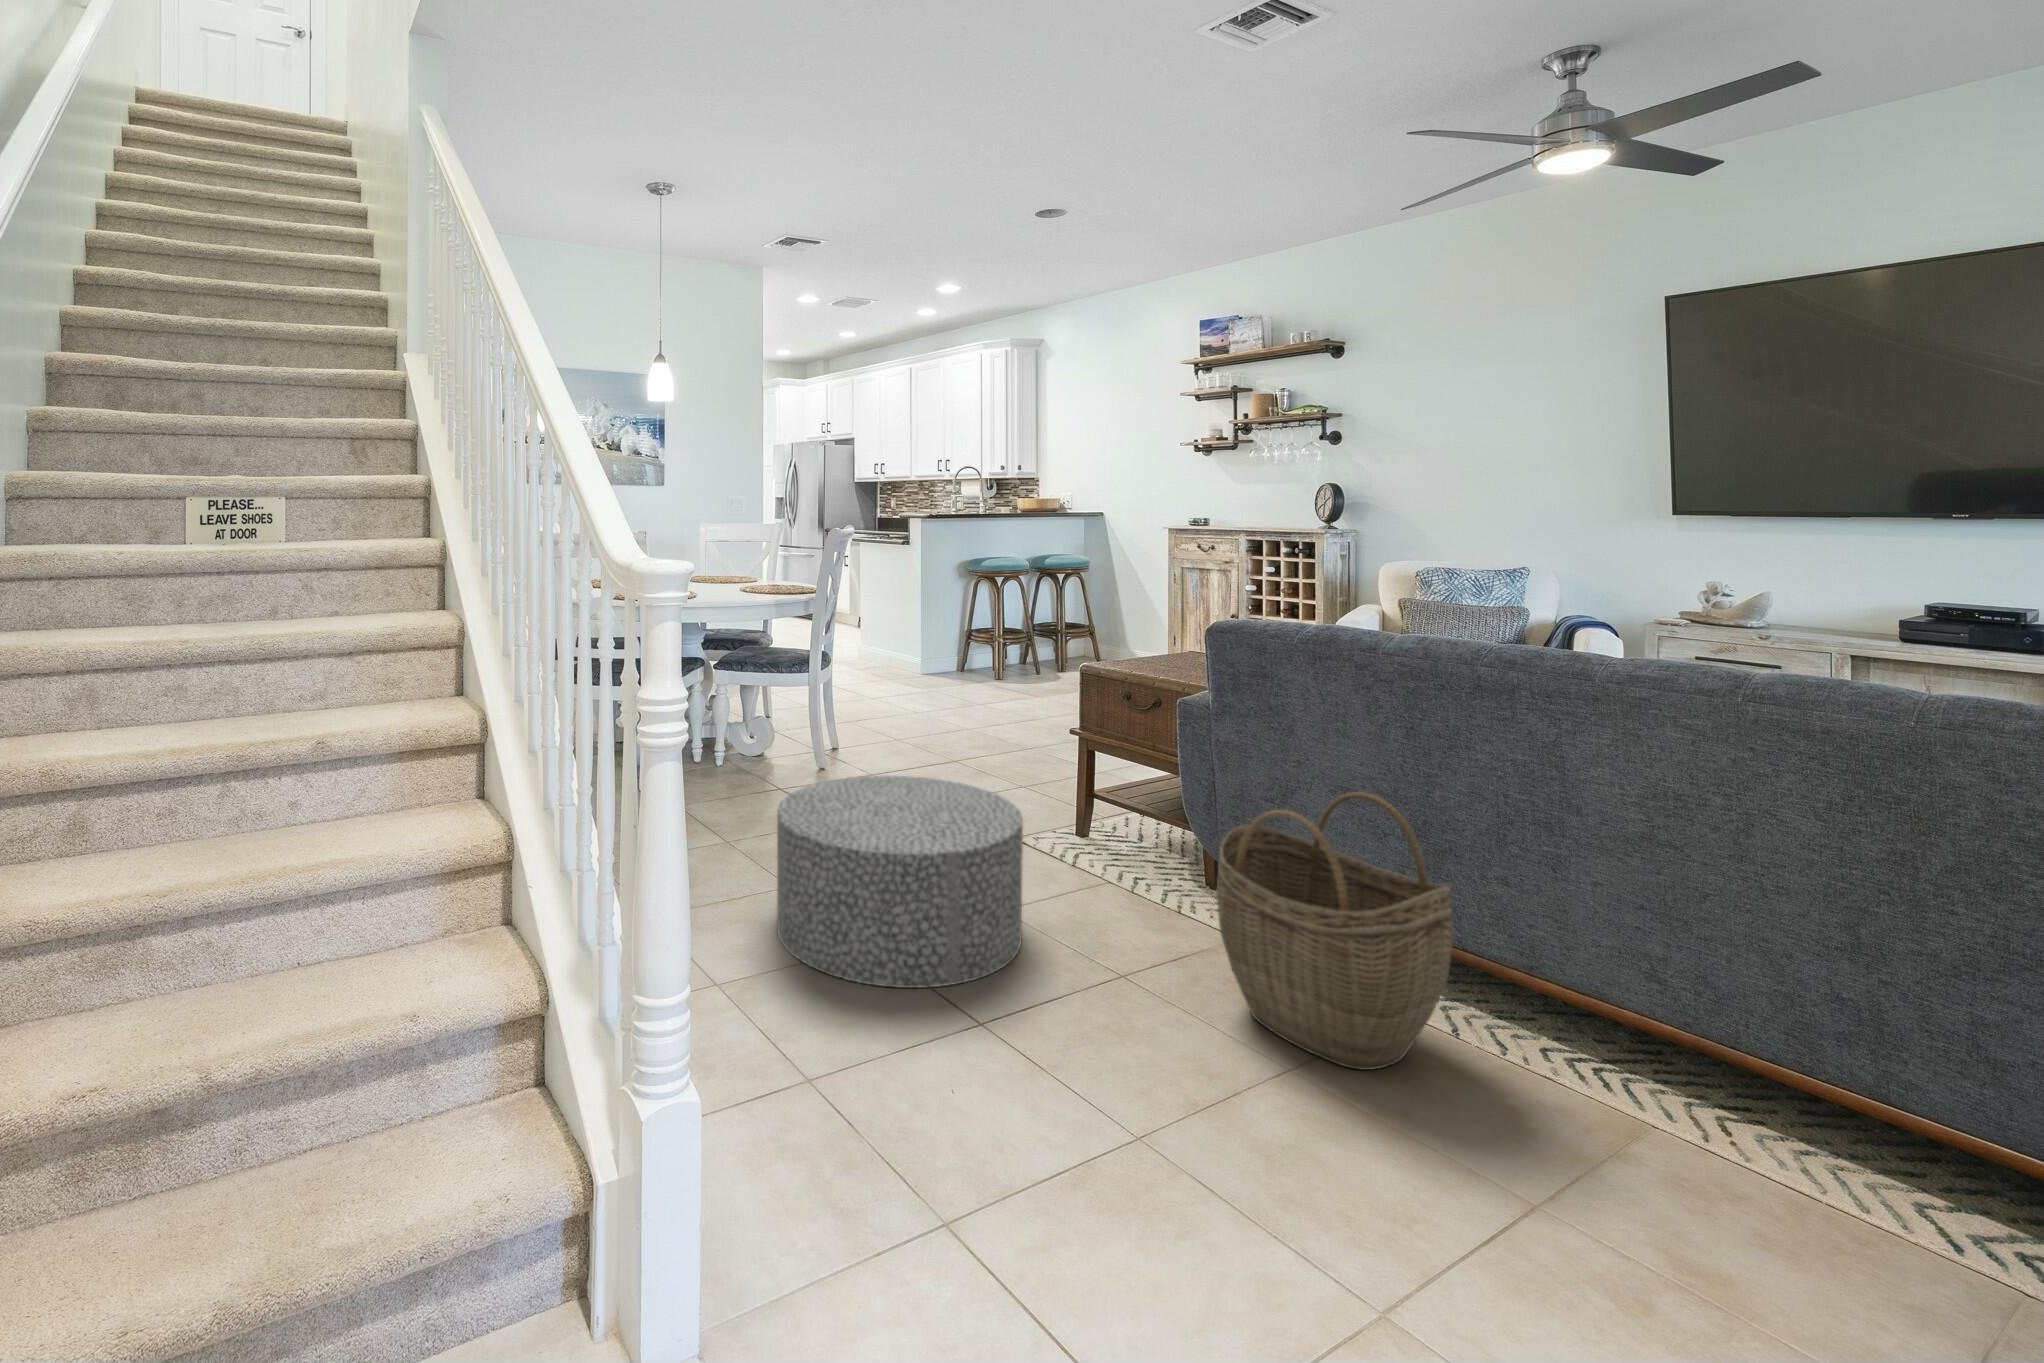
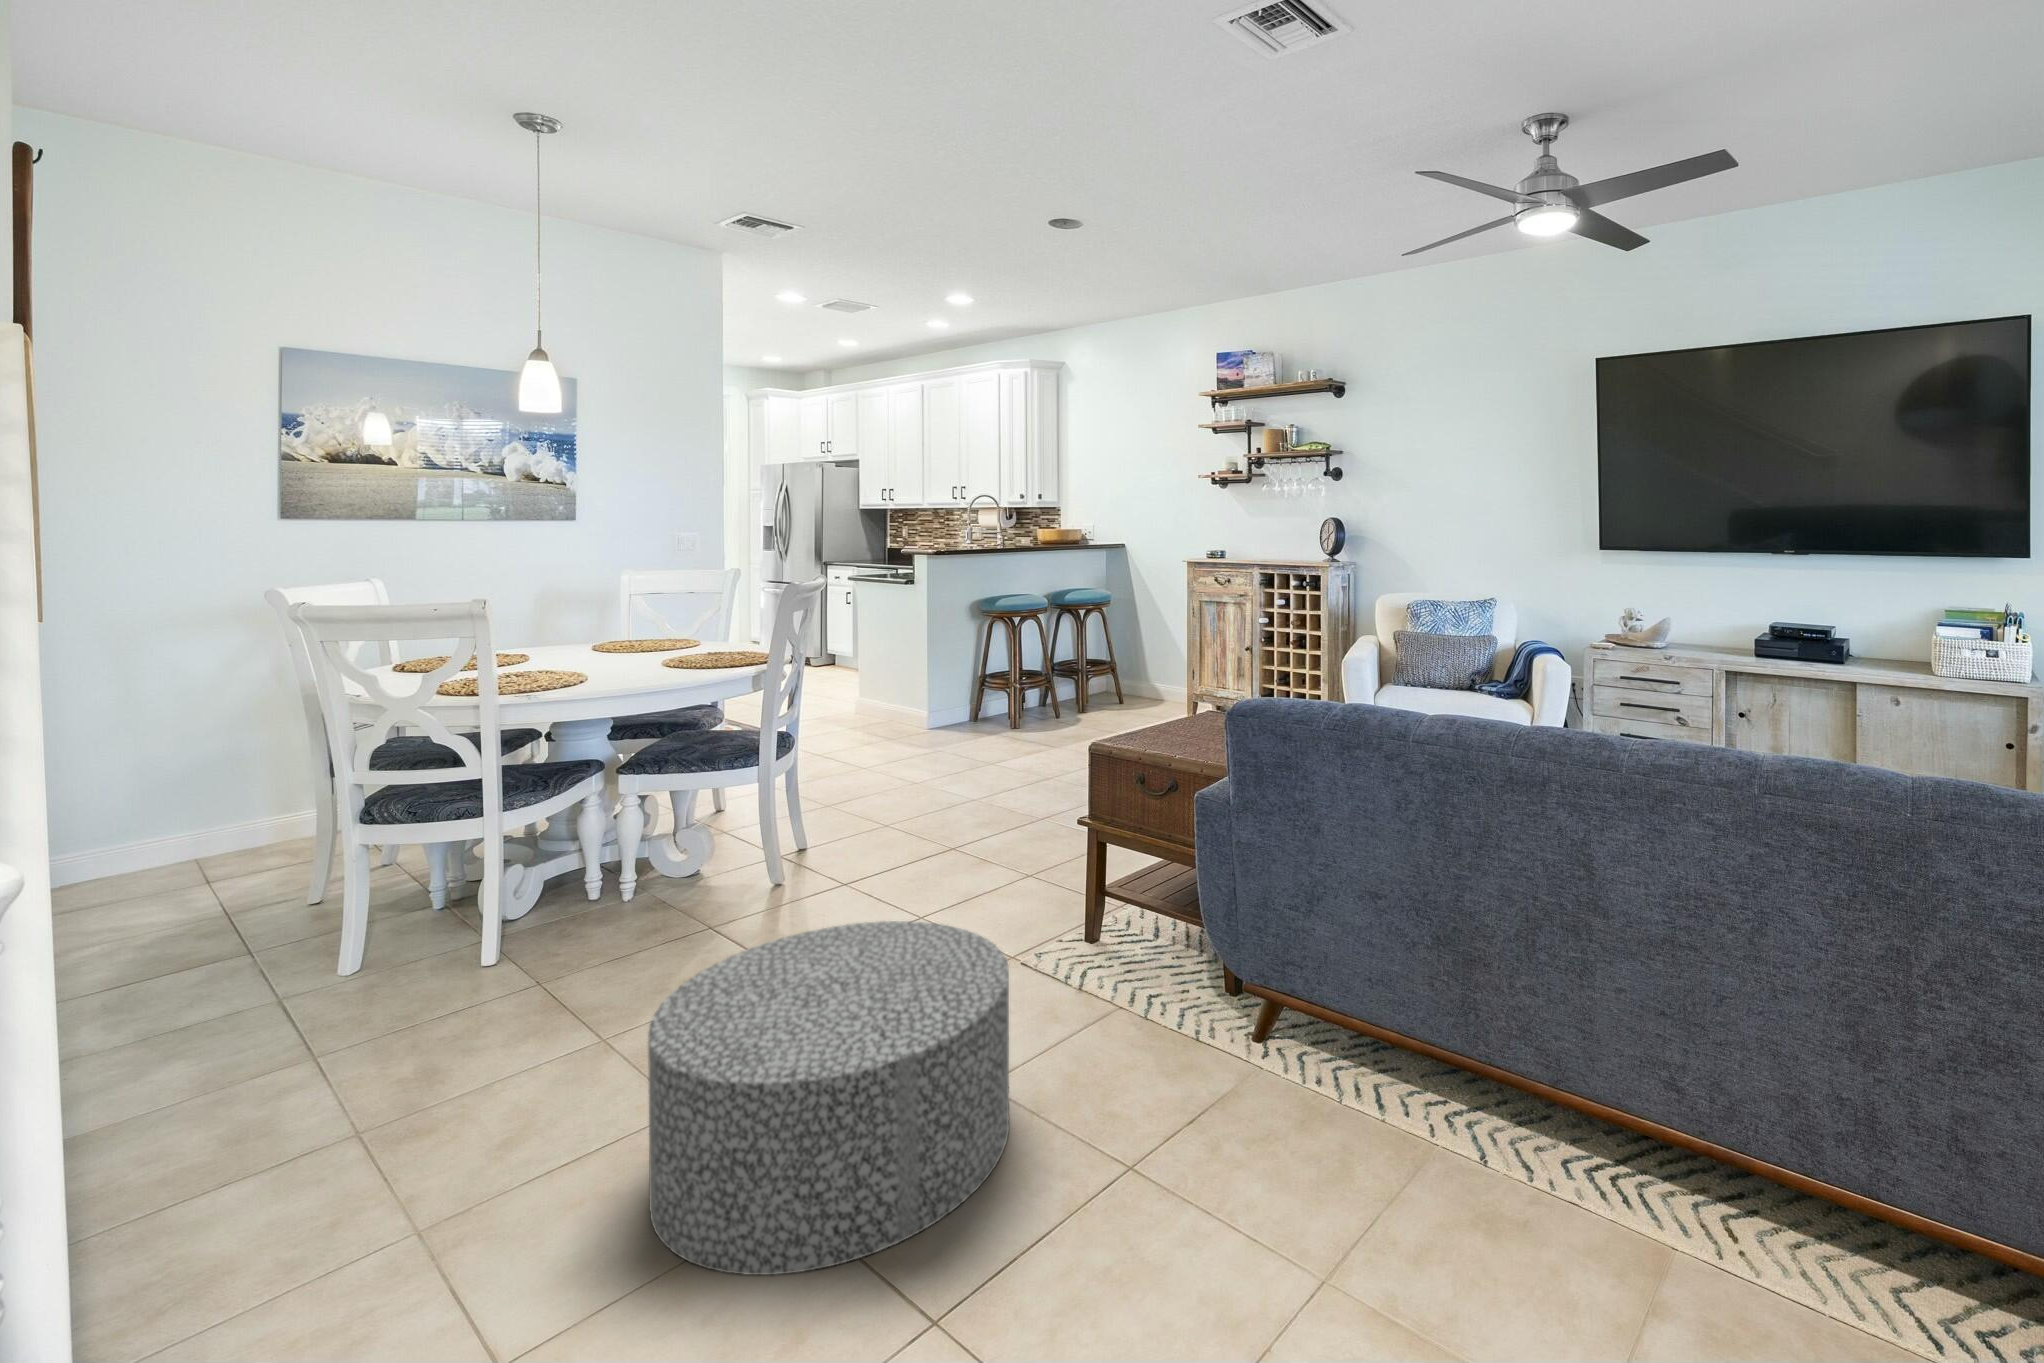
woven basket: present [1217,792,1453,1070] -> none [1236,898,1476,1241]

